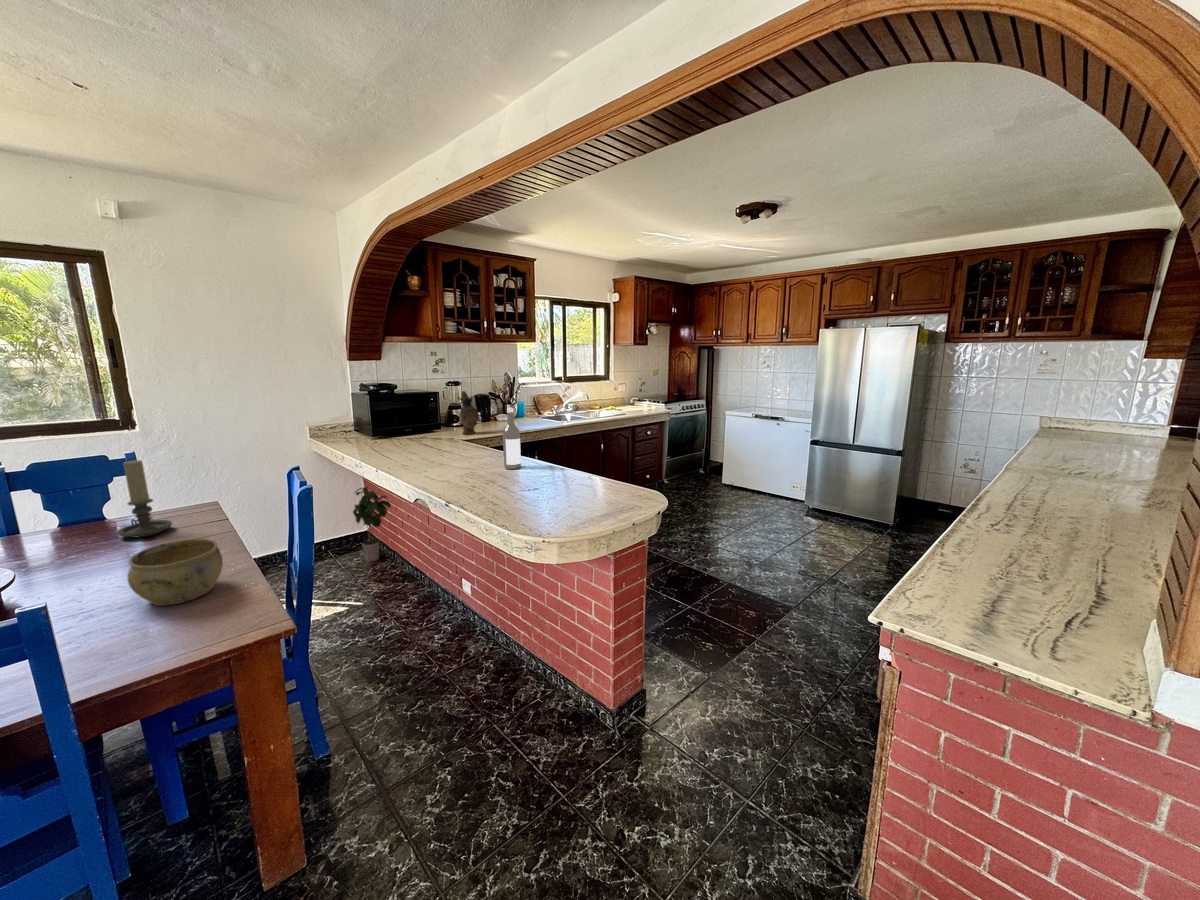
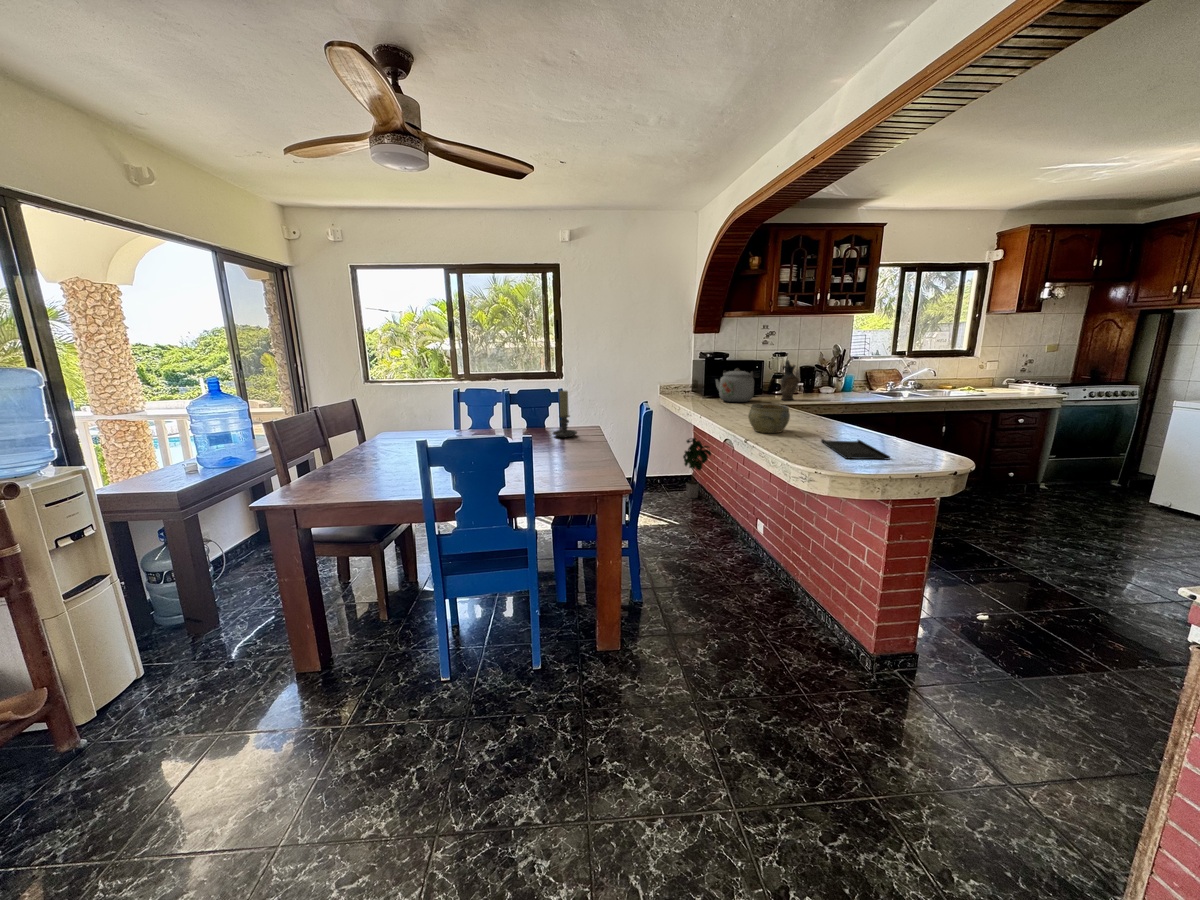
kettle: none [384,403,437,442] -> present [716,369,760,402]
wine bottle: present [503,408,521,469] -> none [807,369,826,426]
tray: none [529,484,603,514] -> present [821,439,890,459]
ceramic bowl: present [128,538,223,606] -> present [748,404,790,433]

